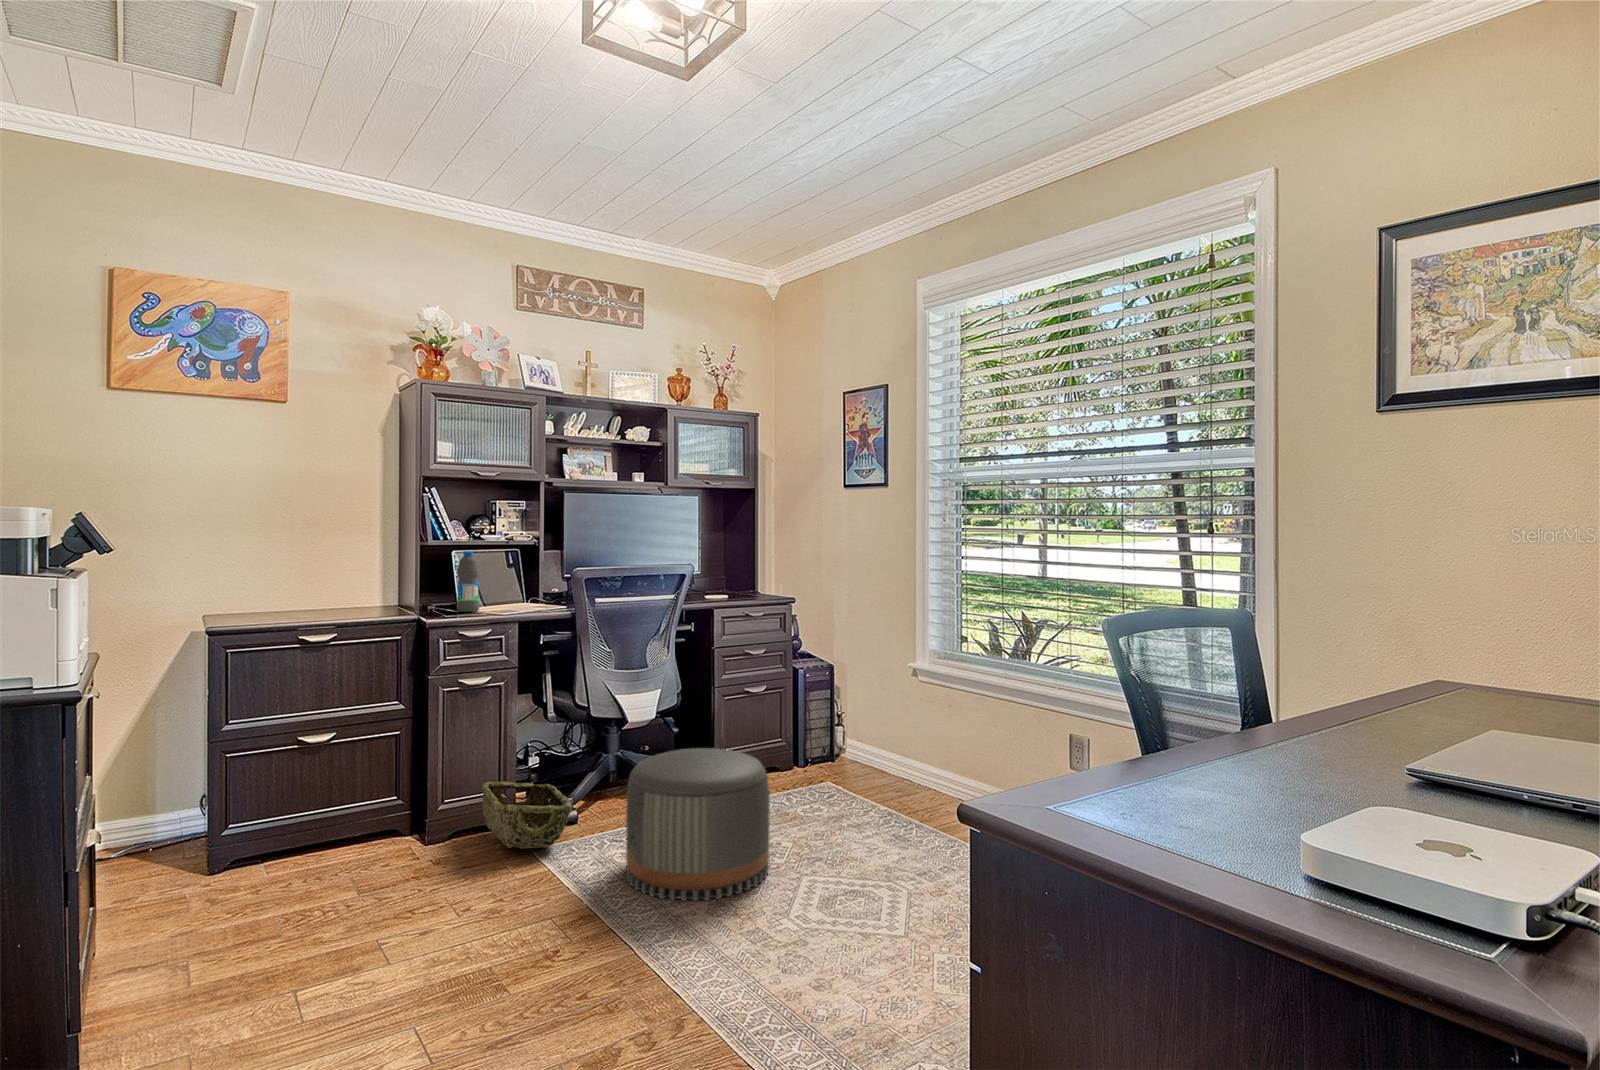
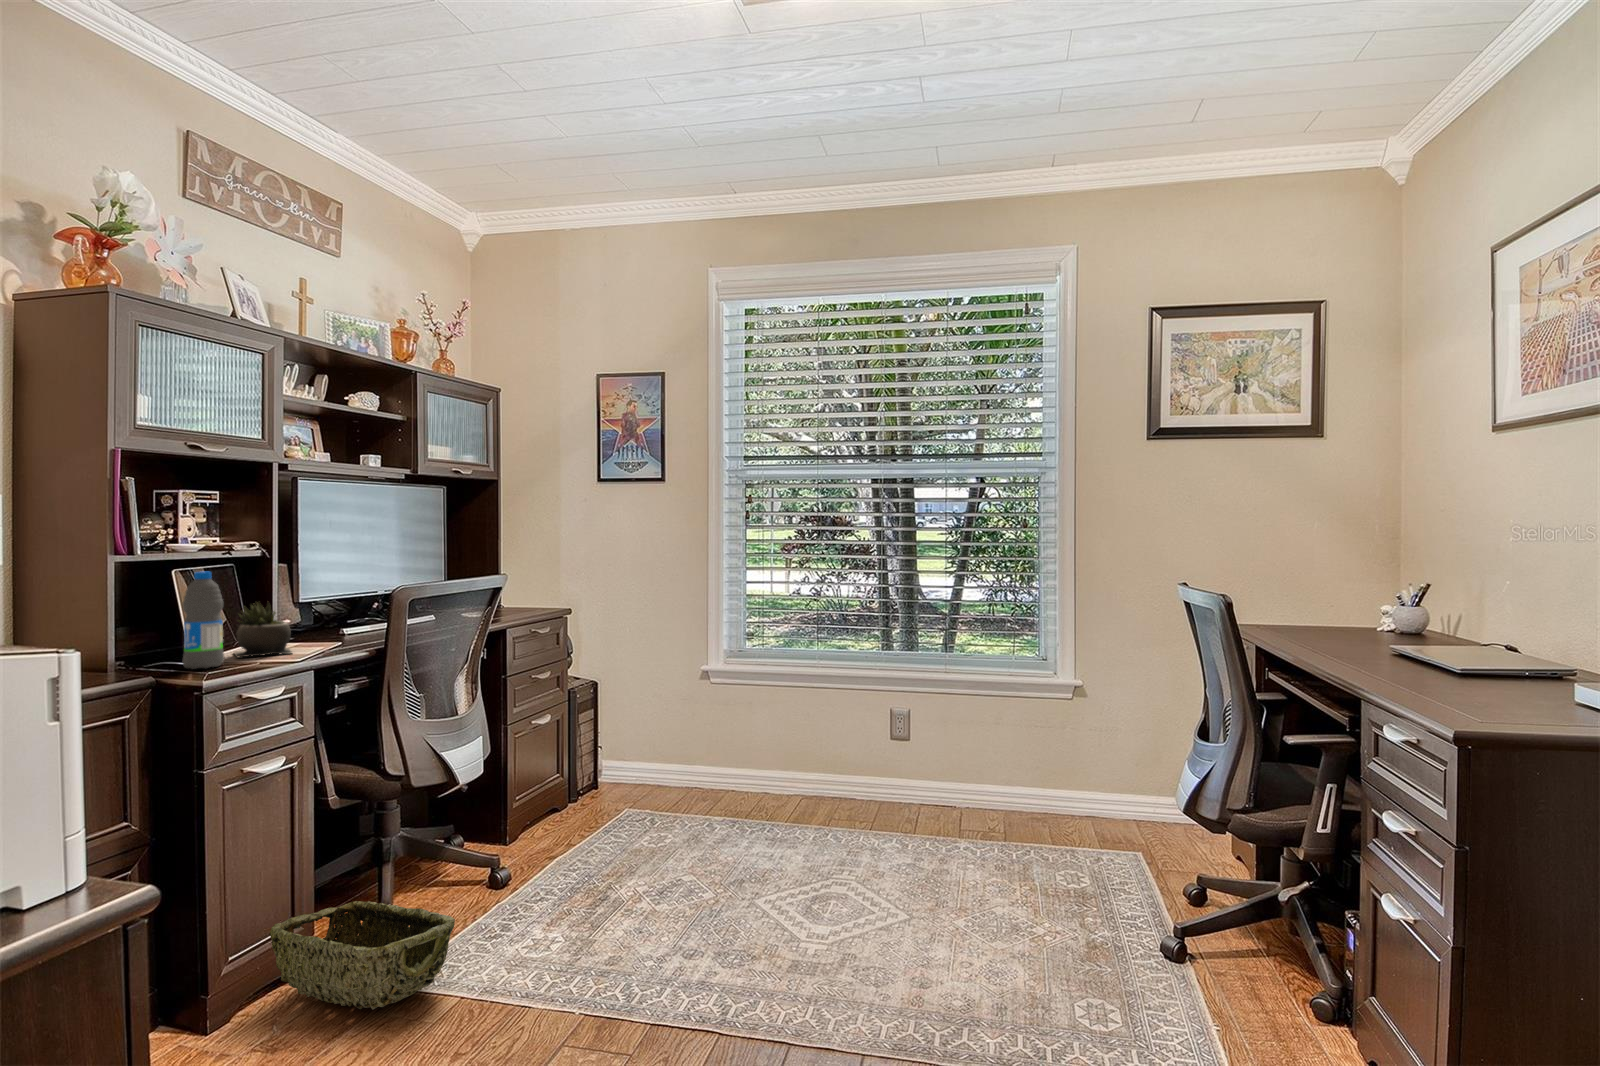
succulent plant: none [494,573,537,609] -> present [234,602,292,657]
pouf: present [626,748,770,901] -> none [565,794,740,996]

